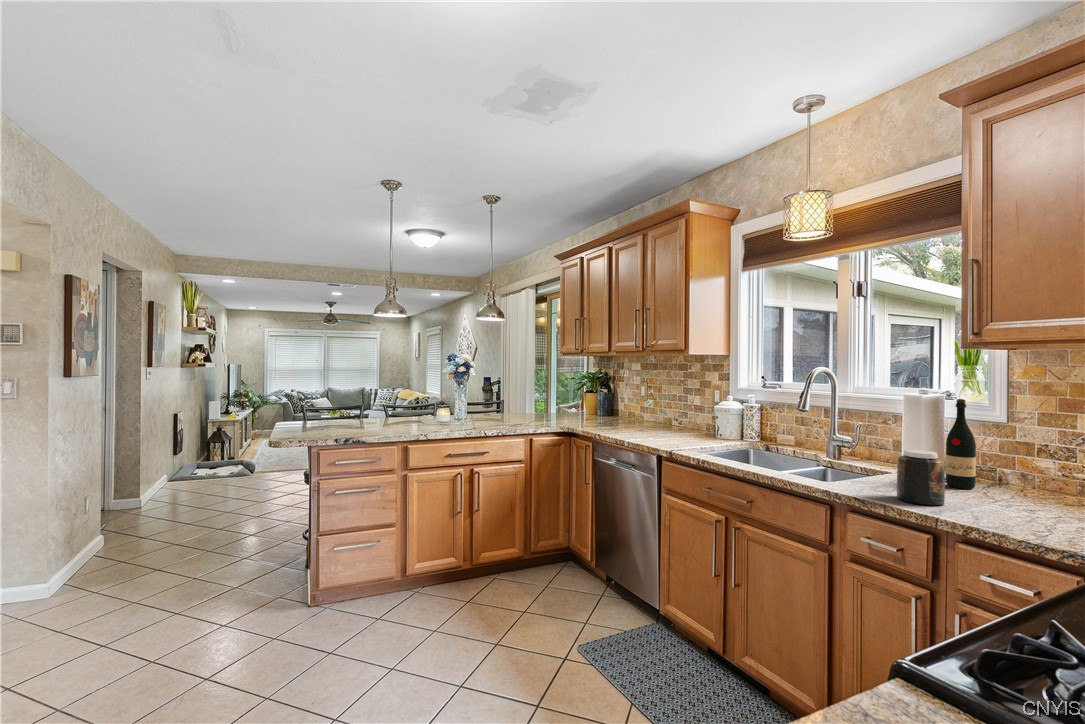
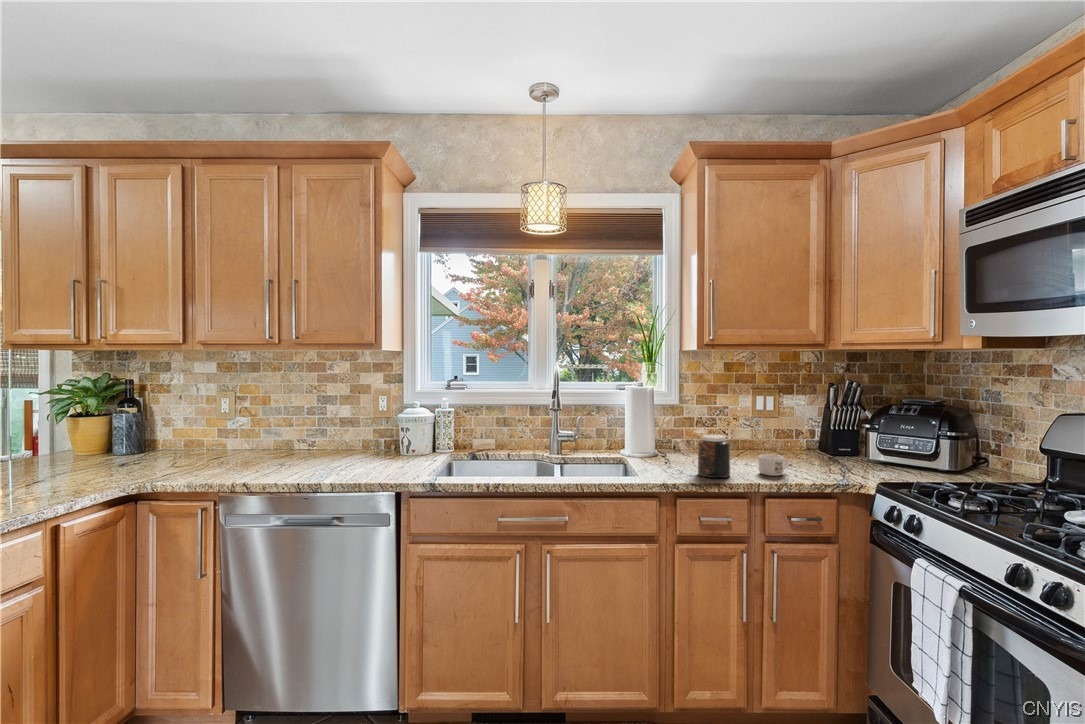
wine bottle: present [946,399,976,489] -> none [670,390,689,459]
mug: none [993,491,1053,524] -> present [759,454,787,476]

